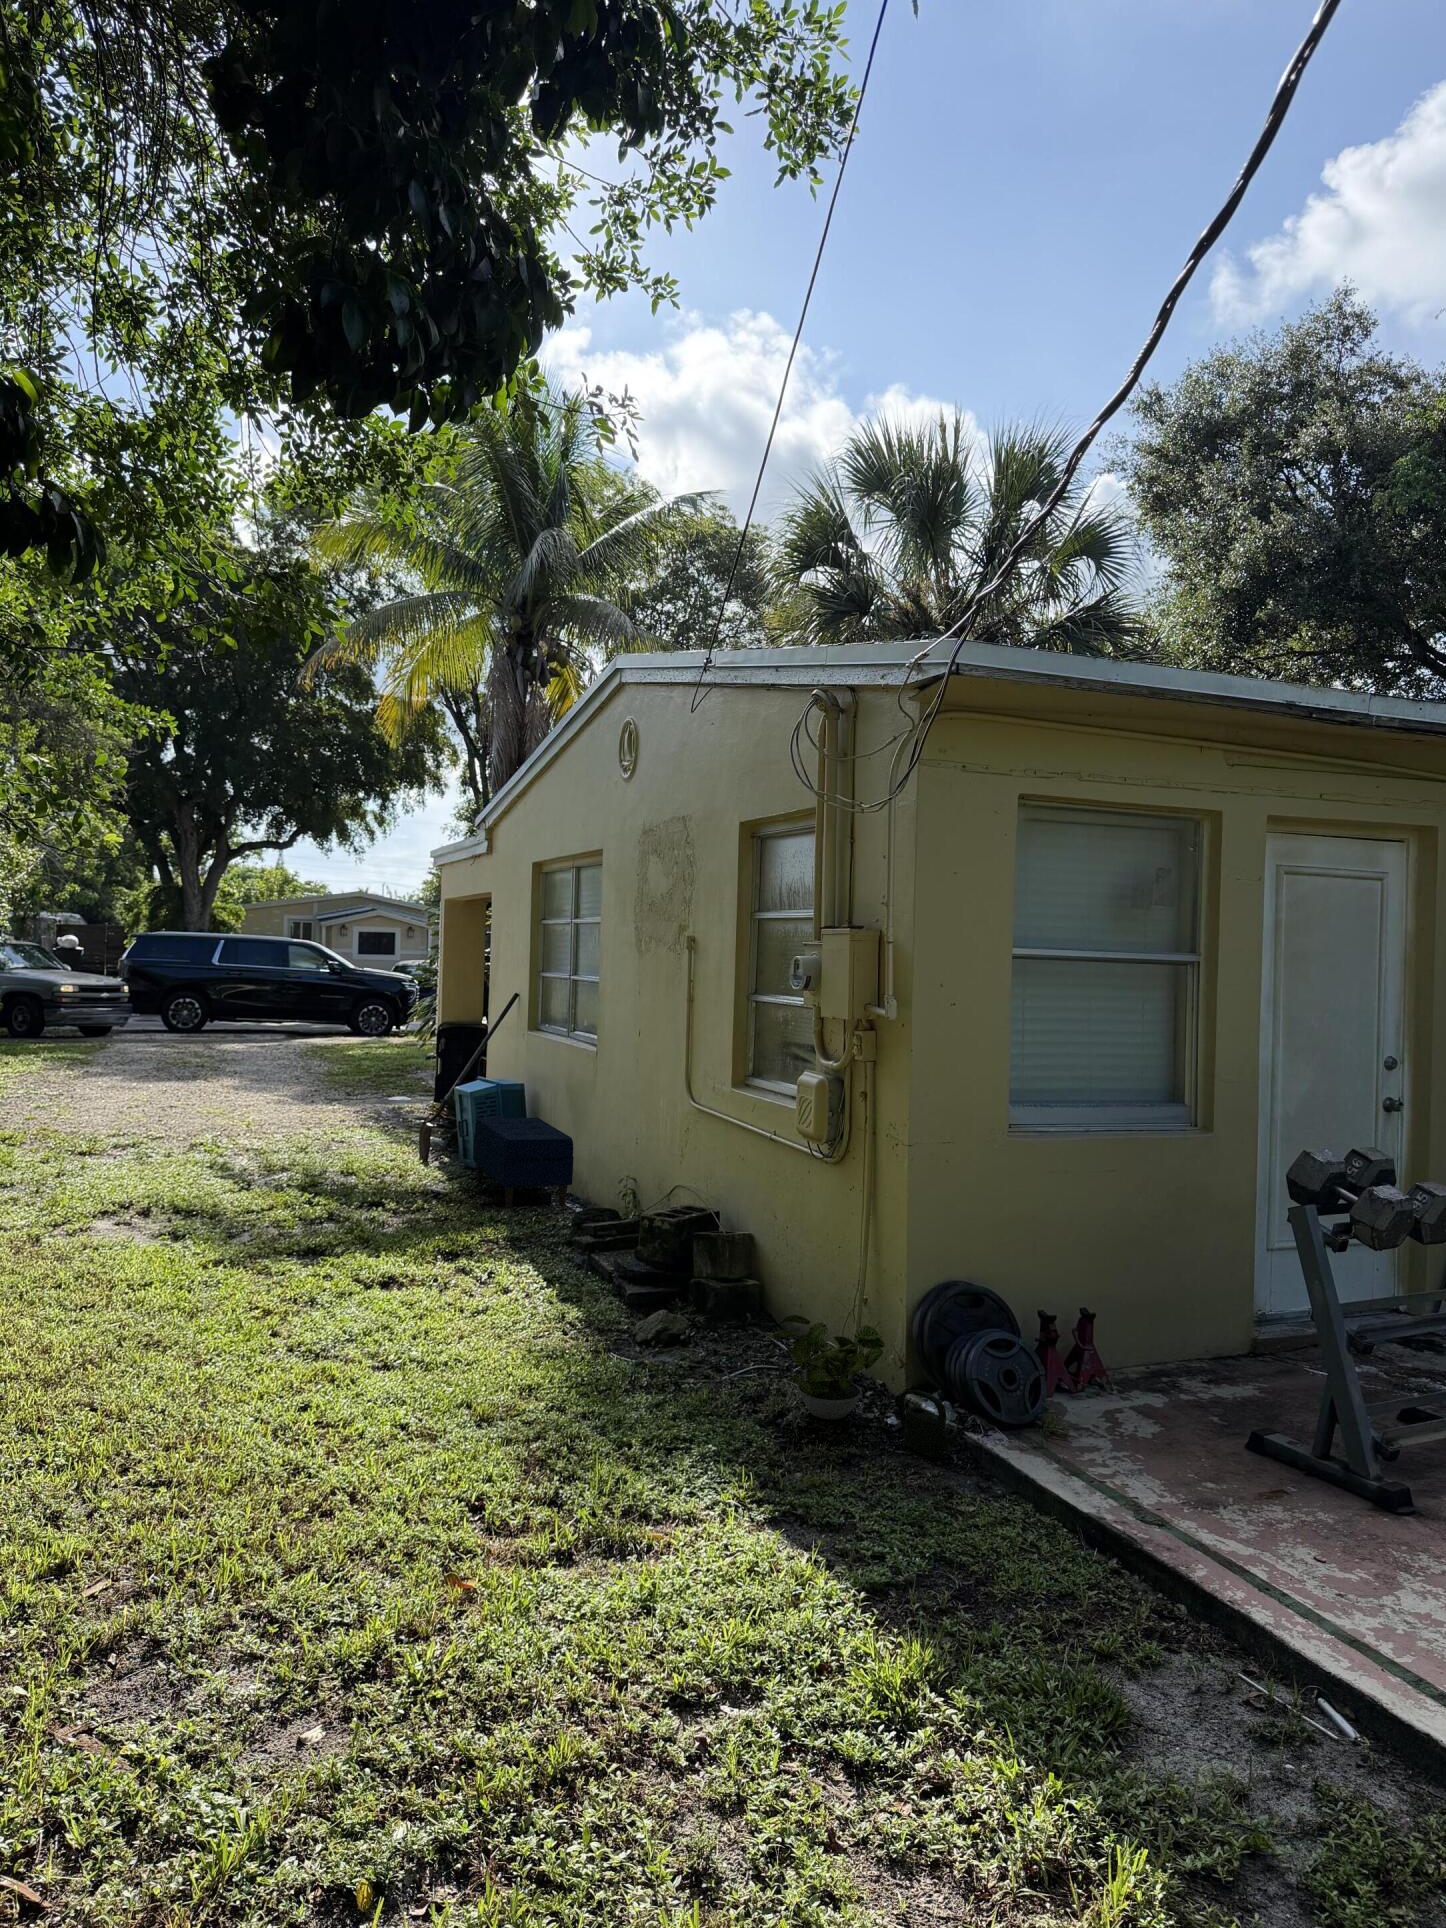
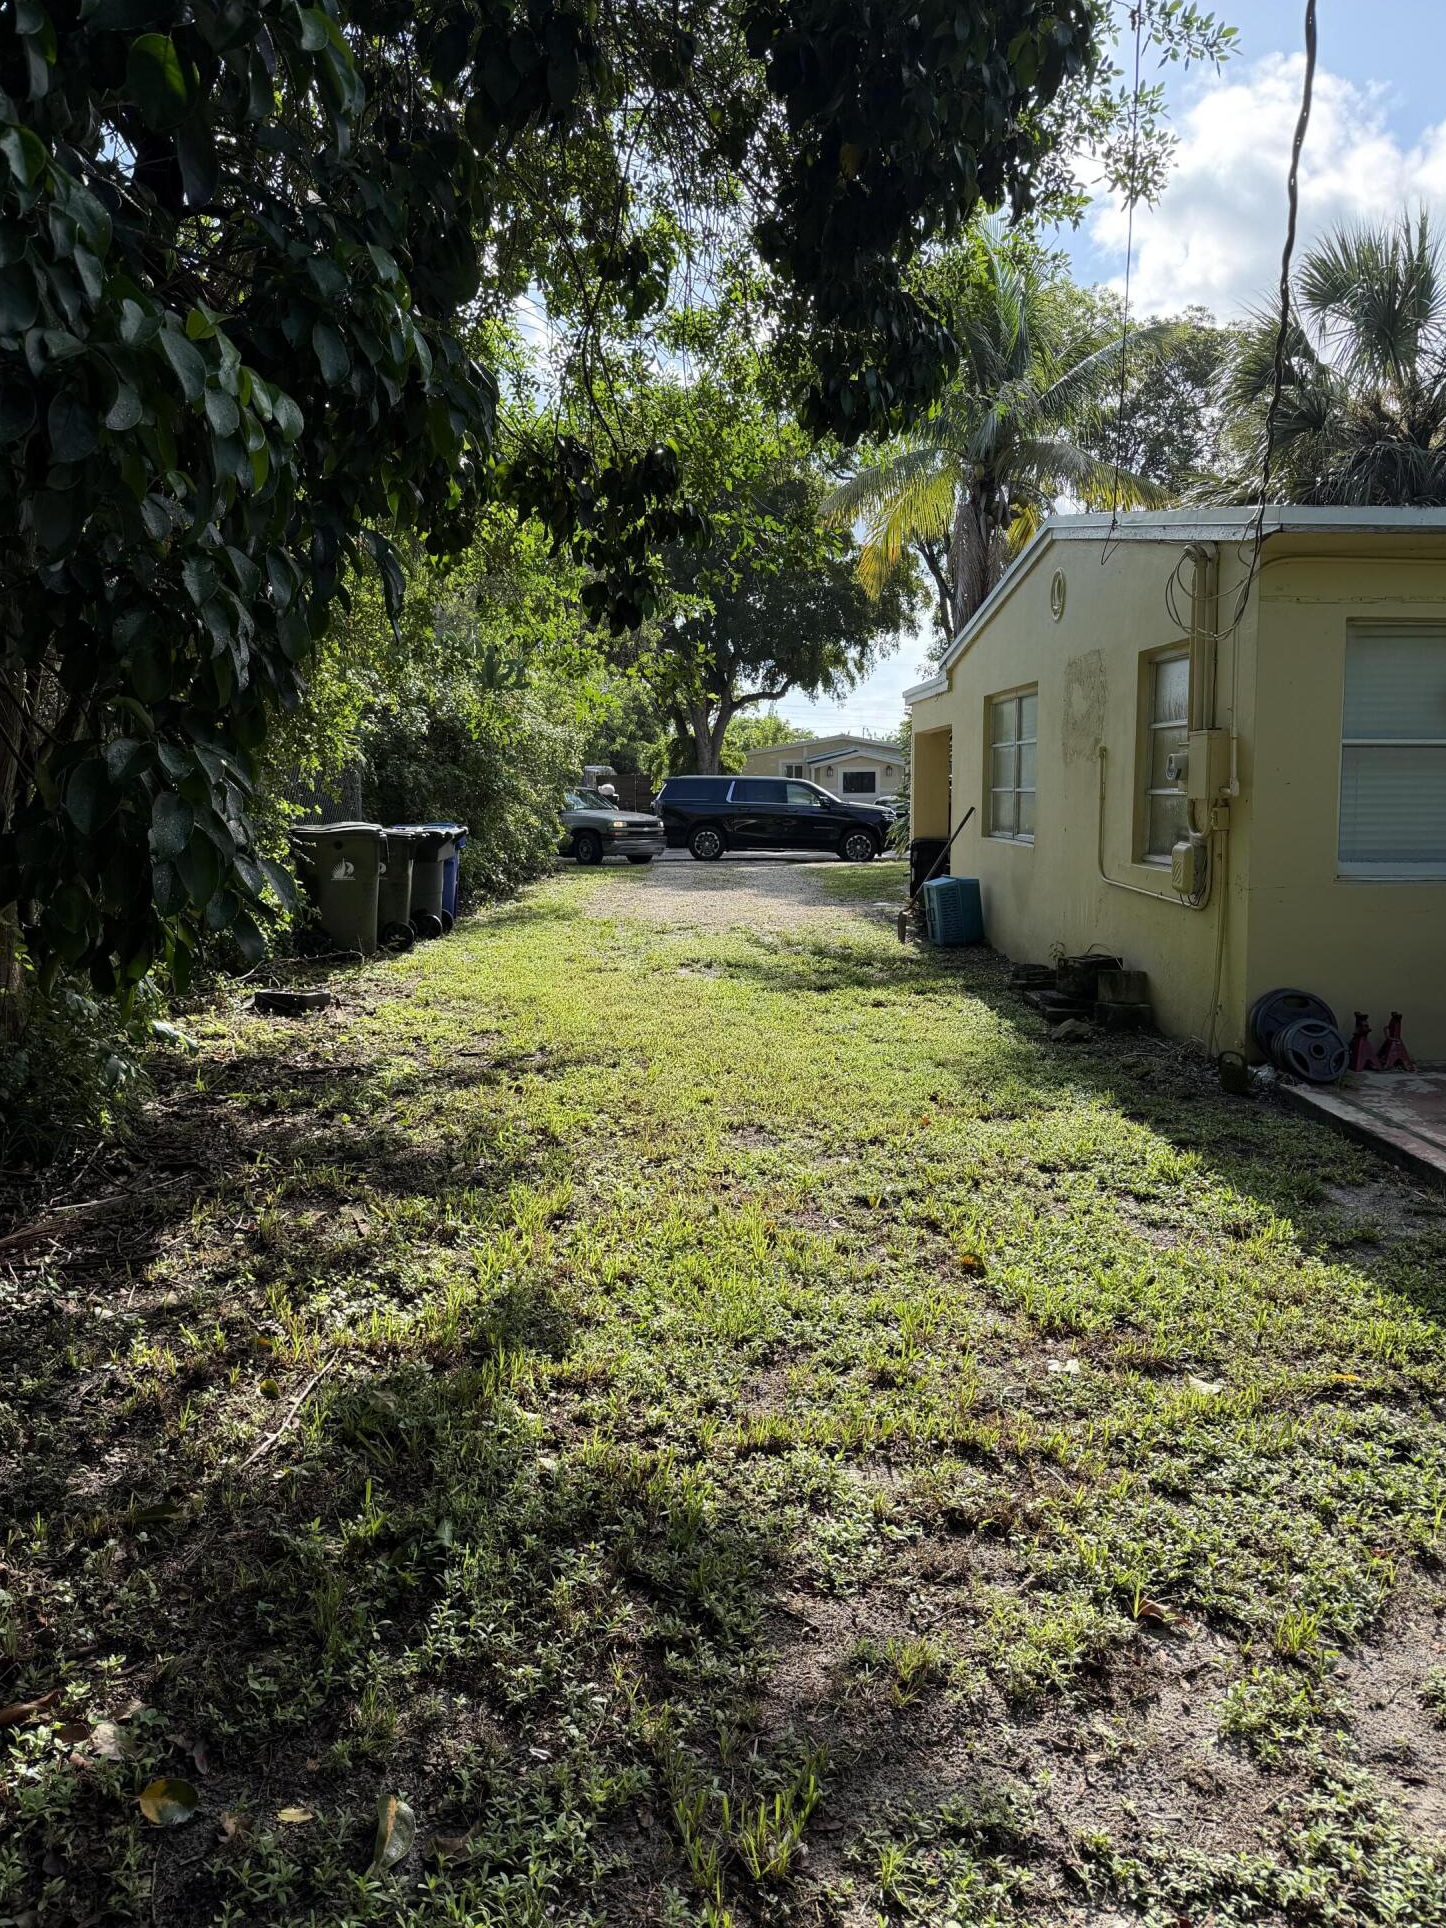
bench: present [473,1118,574,1208] -> none [939,904,1016,969]
potted plant: present [766,1315,885,1420] -> none [1127,1003,1214,1074]

